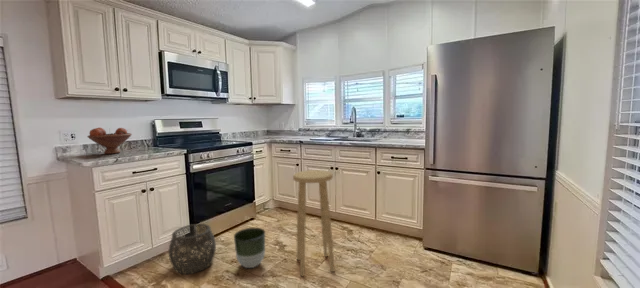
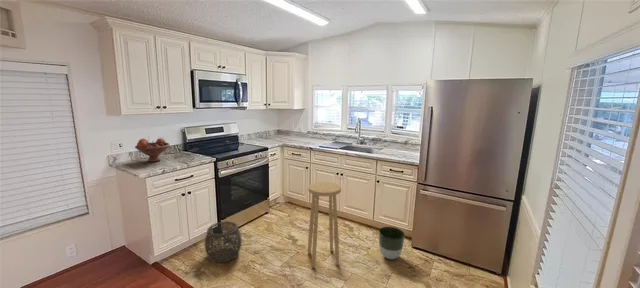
planter: present [234,228,265,268] -> present [379,227,405,259]

